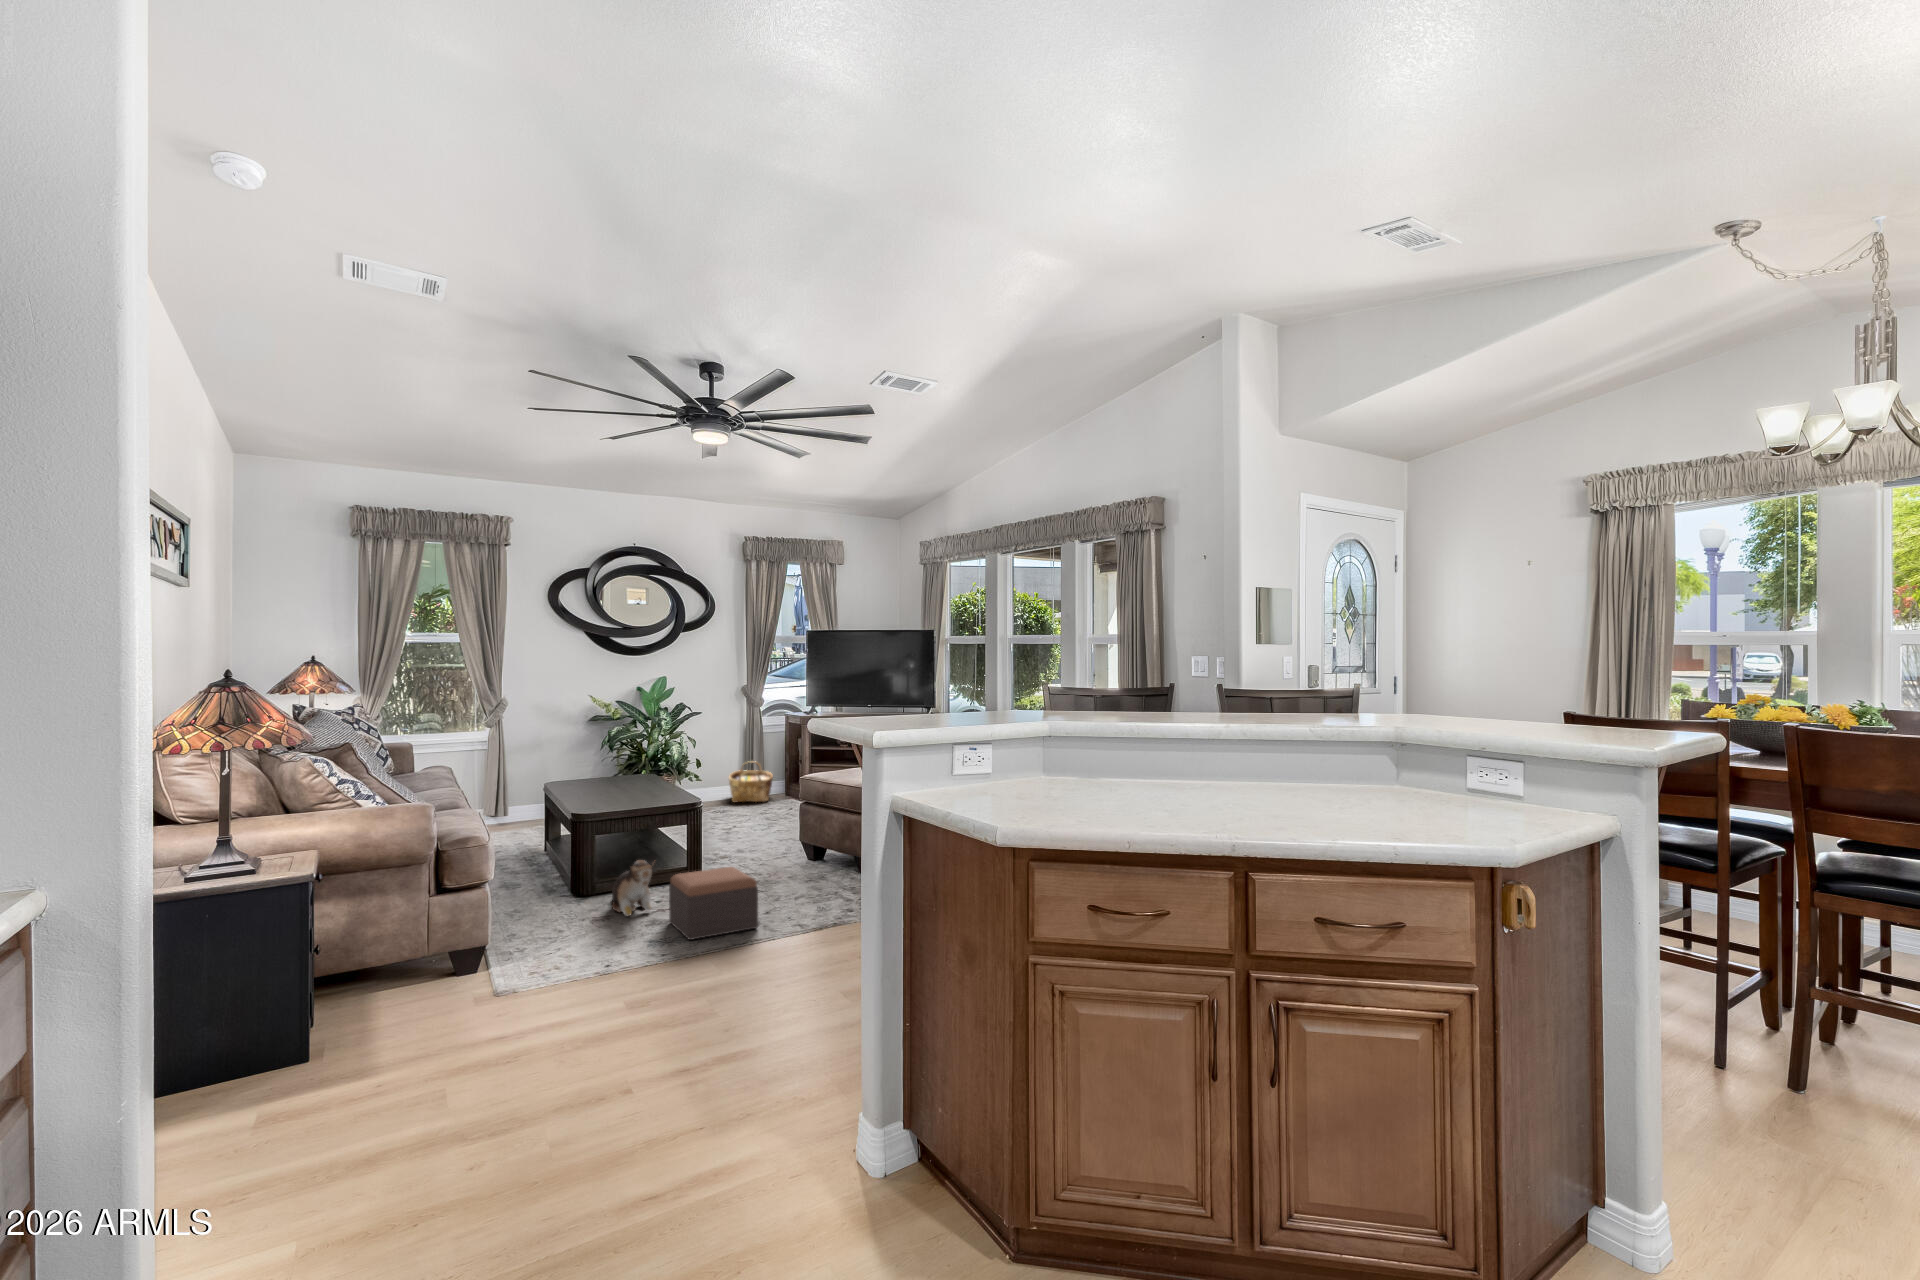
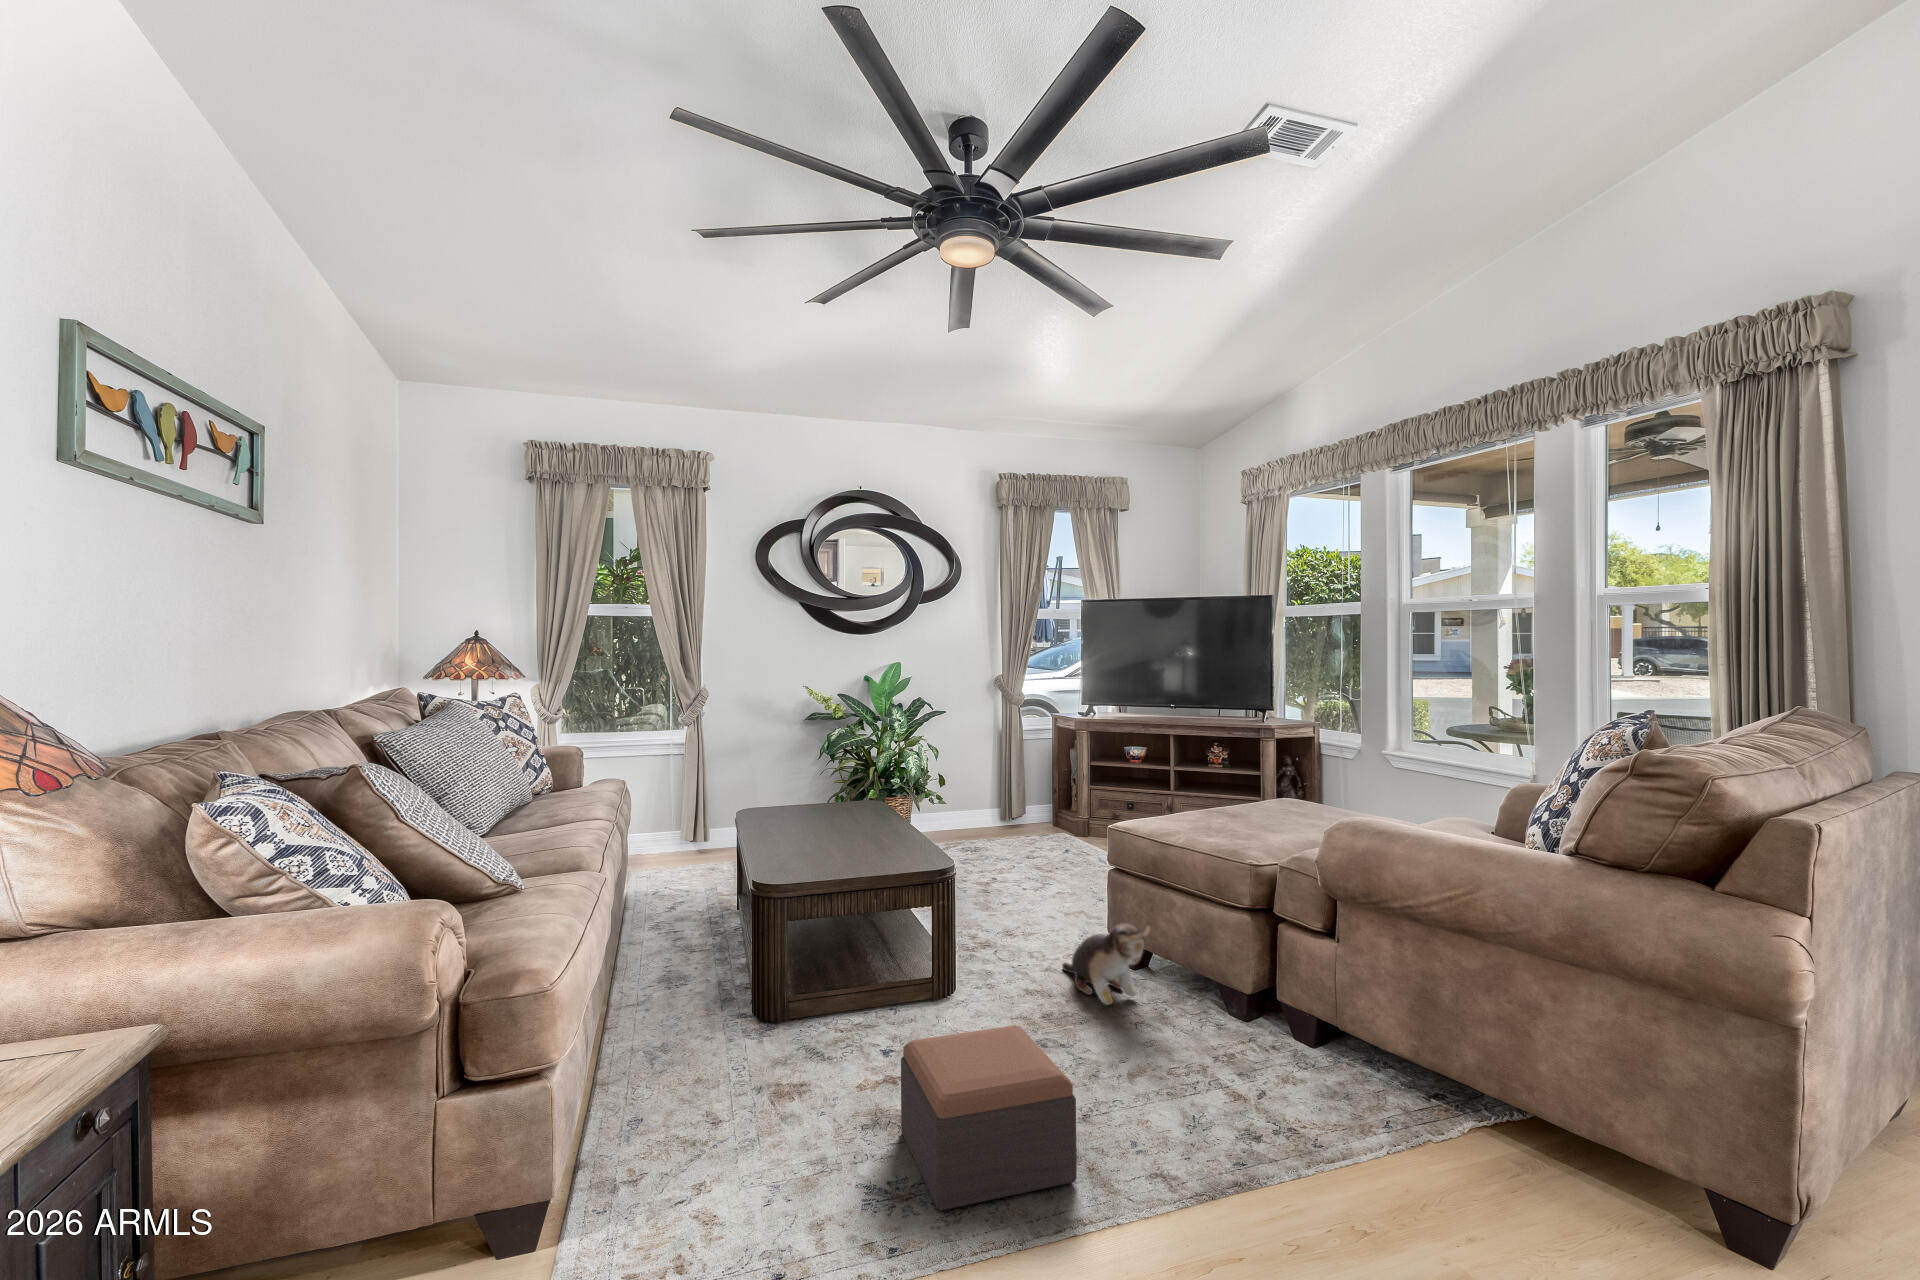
woven basket: present [729,761,773,802] -> none [981,776,1039,833]
plush toy: present [612,860,652,916] -> present [1062,924,1150,1005]

